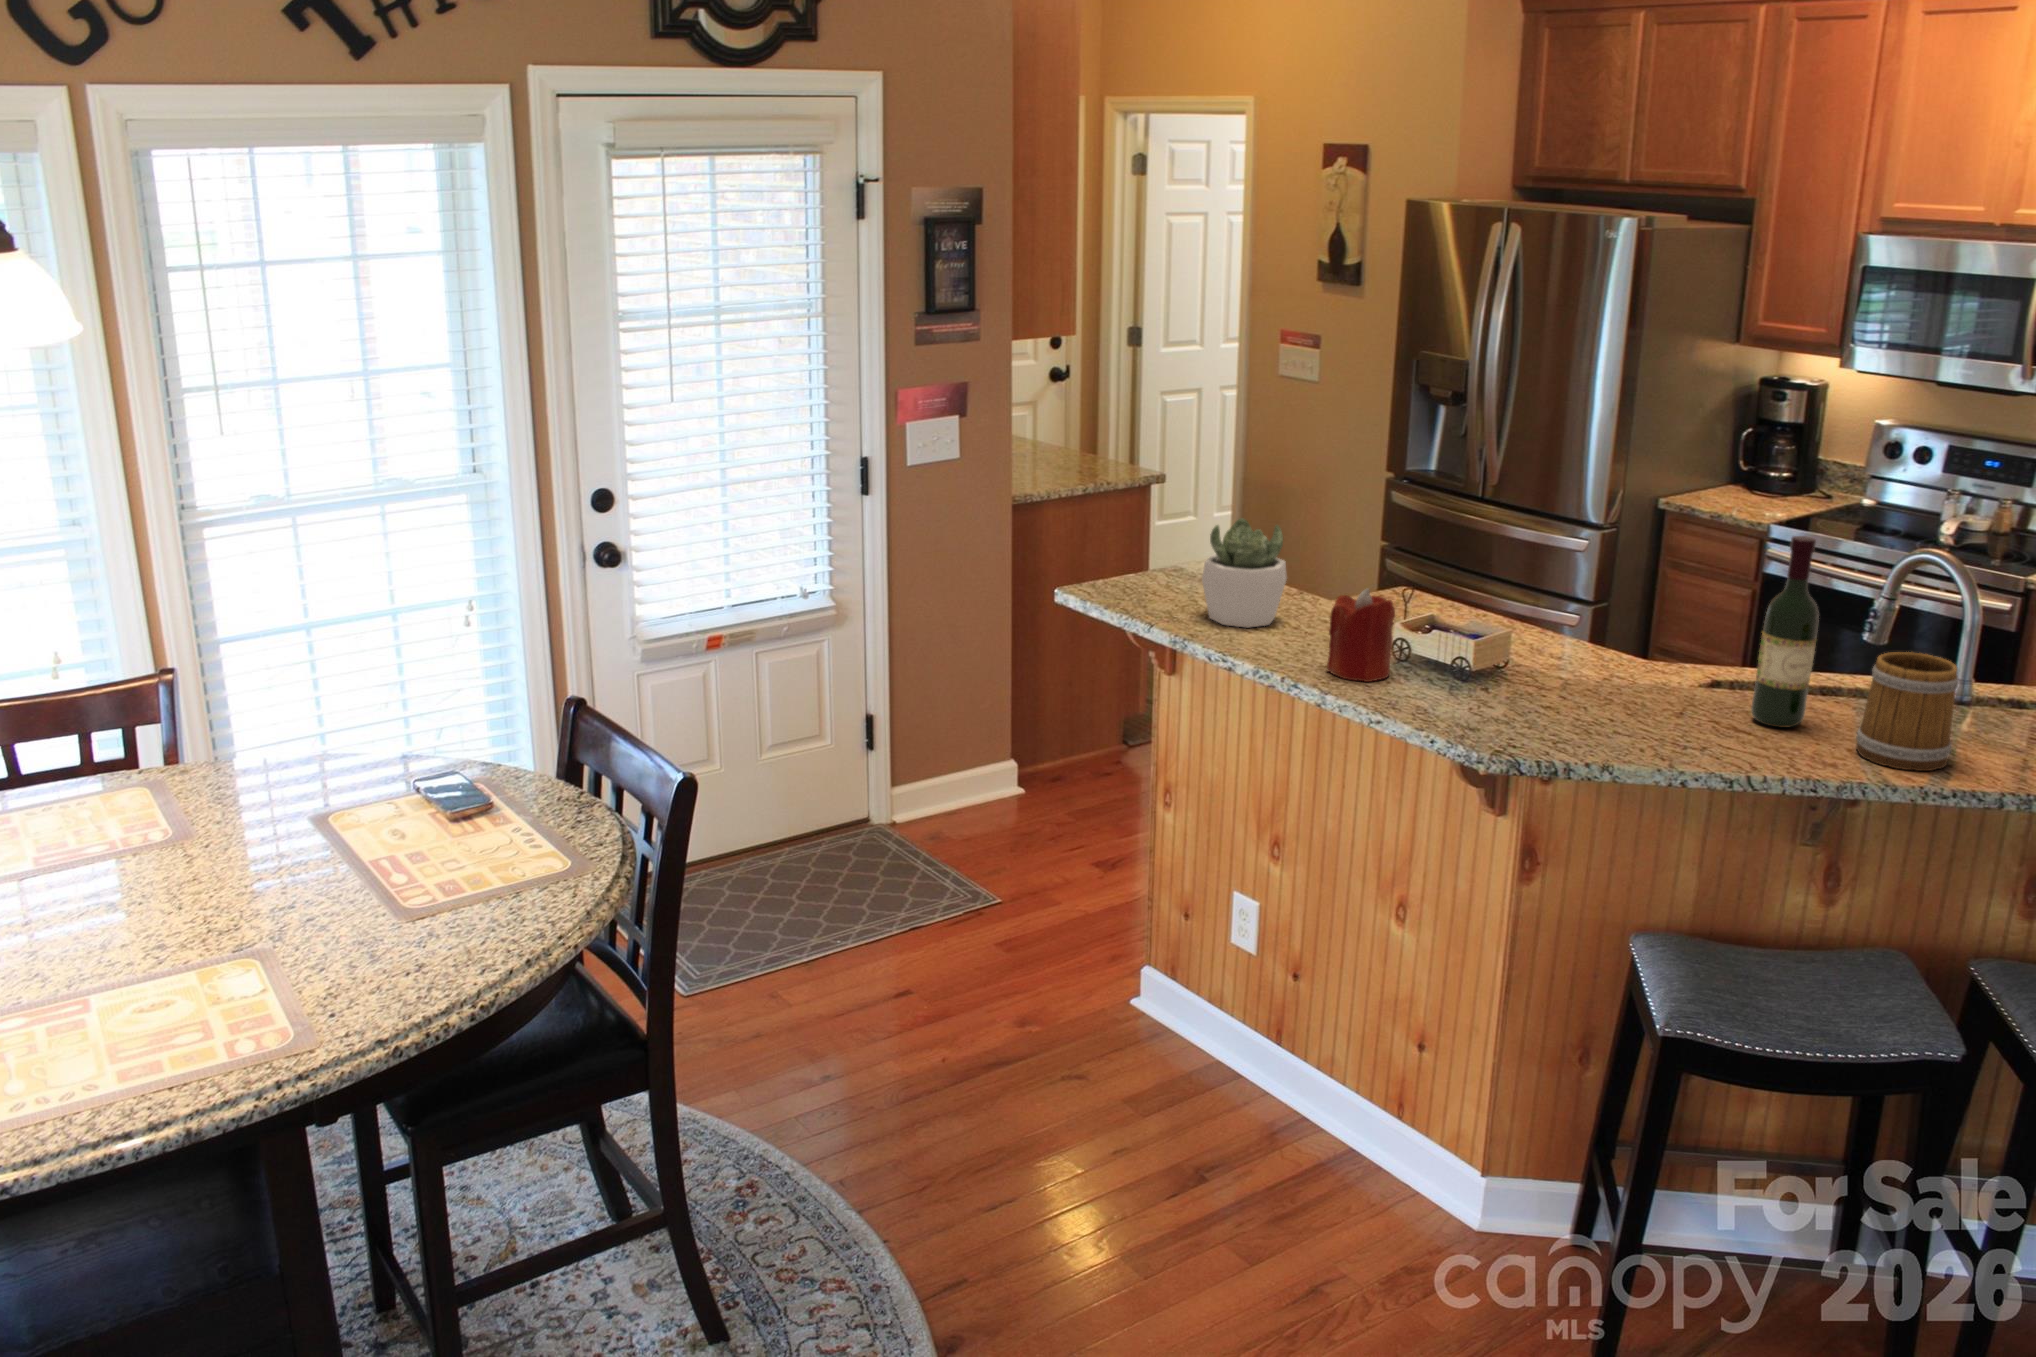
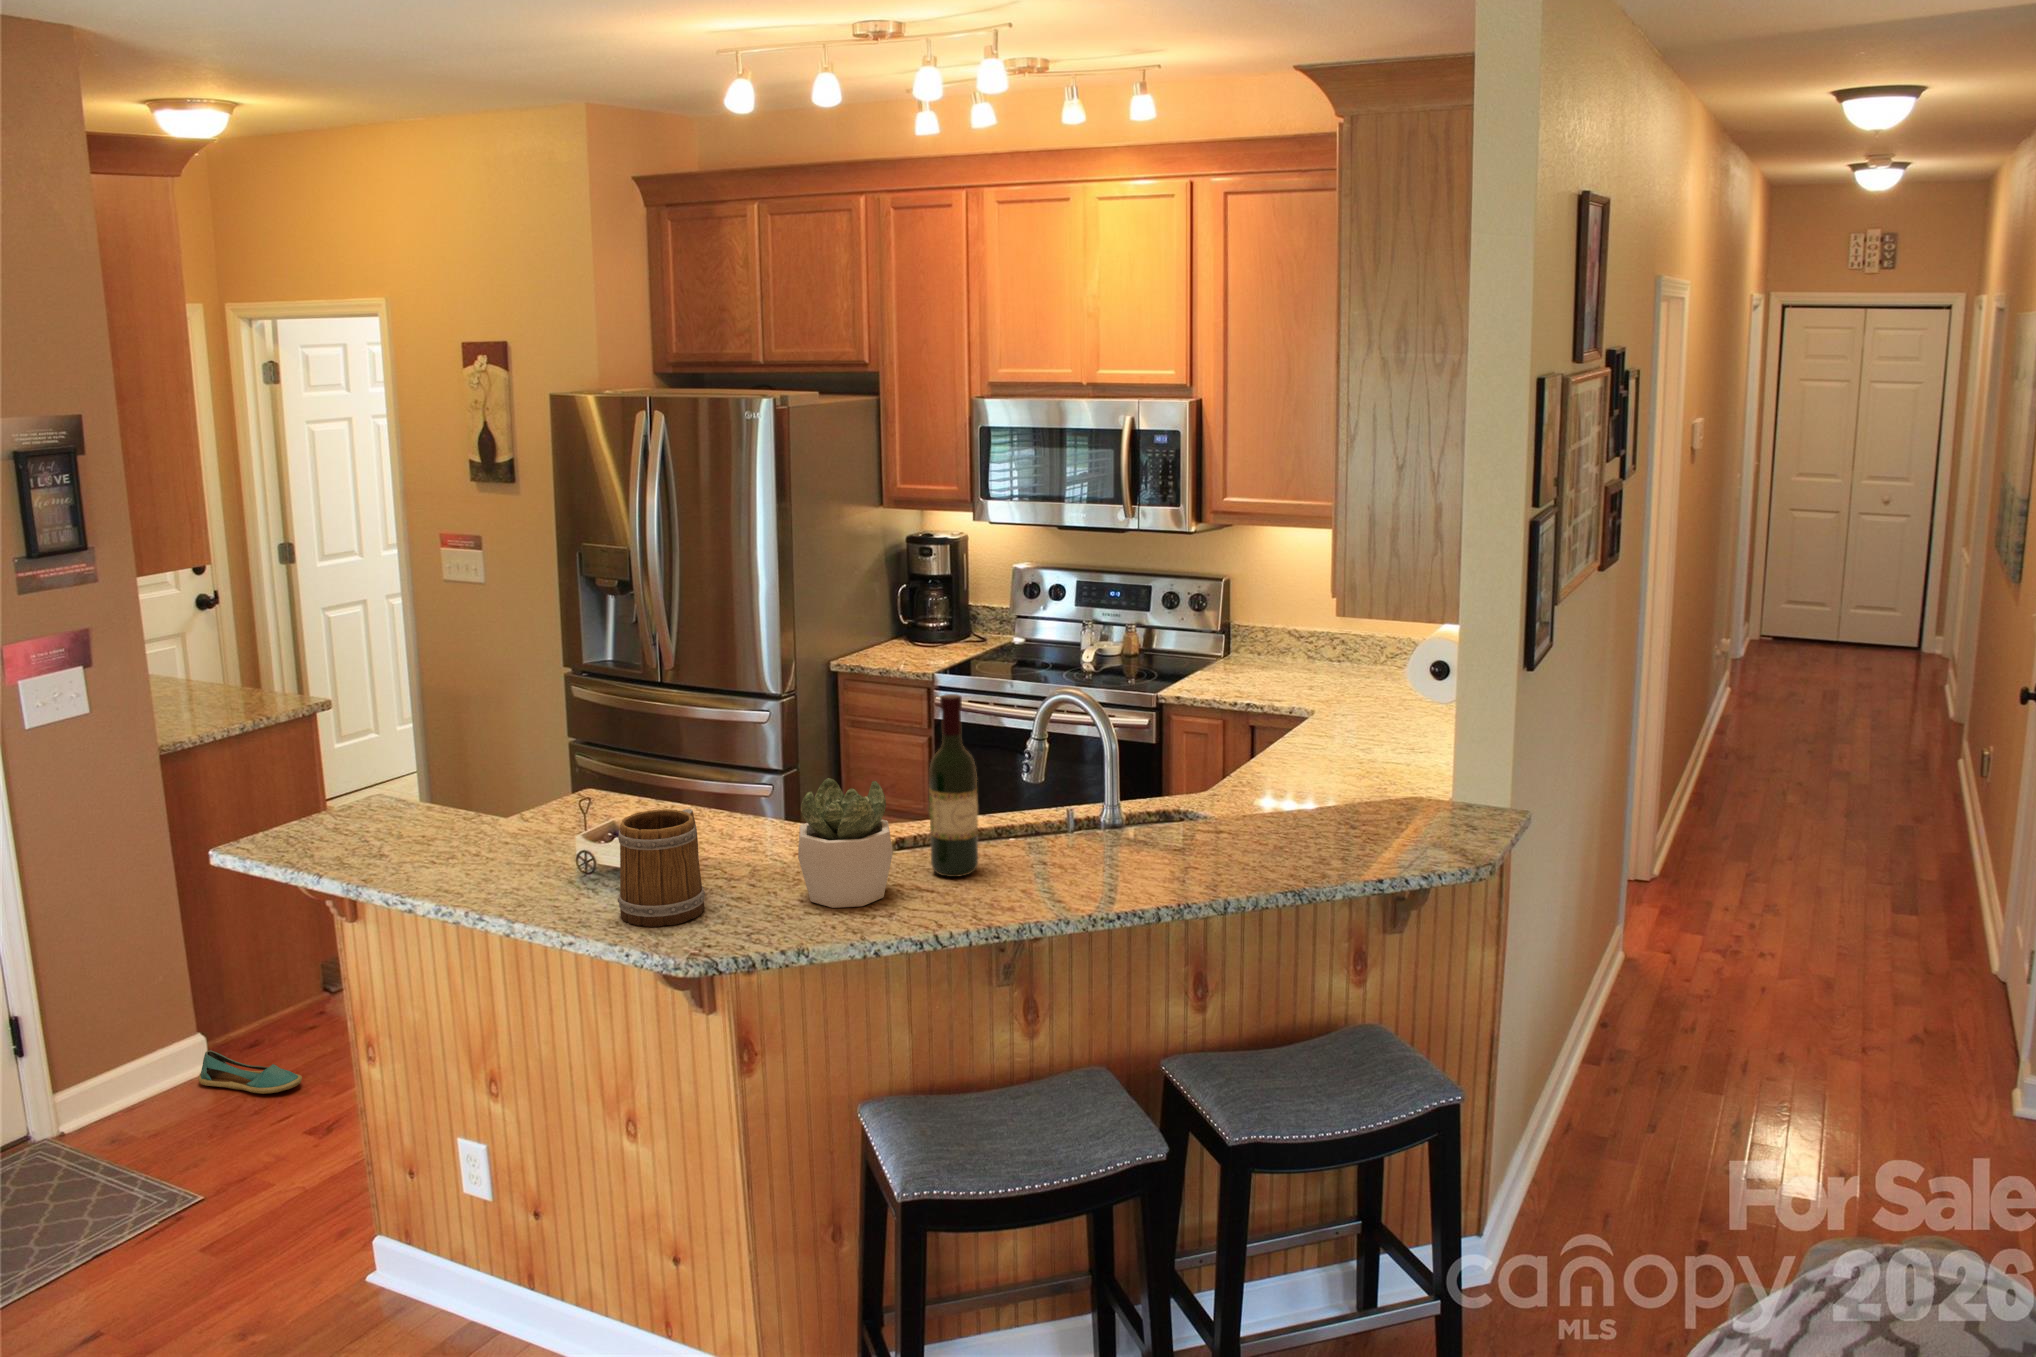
succulent plant: present [1202,518,1287,628] -> present [798,778,893,908]
candle: present [1327,589,1395,682] -> none [505,803,578,903]
mug: present [1856,652,1958,771] -> present [618,809,705,927]
shoe: none [997,781,1084,830] -> present [198,1050,302,1094]

